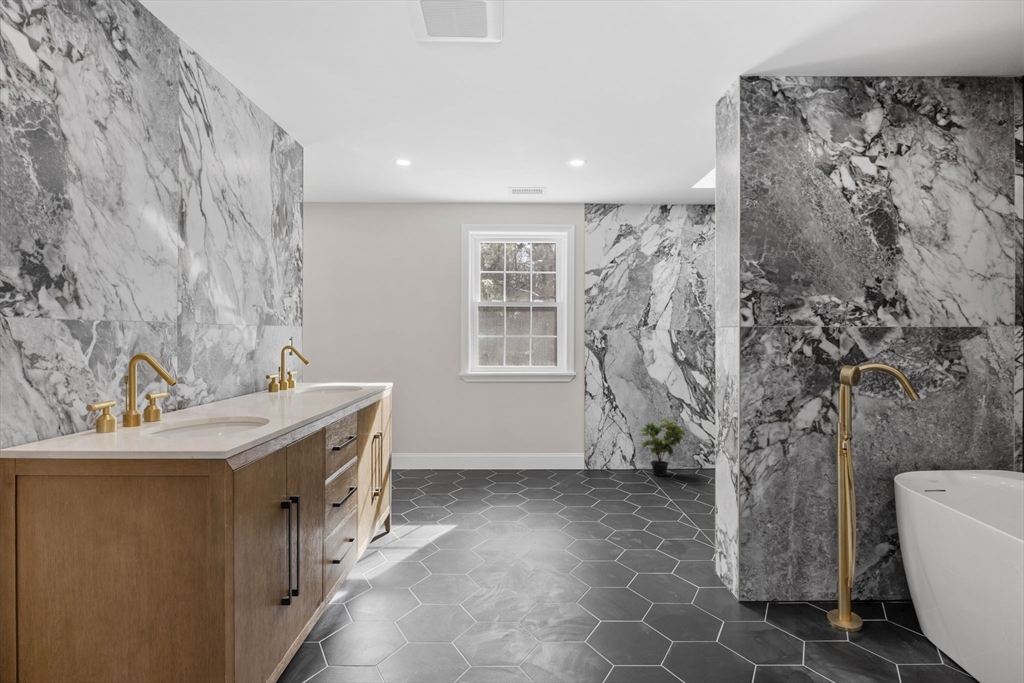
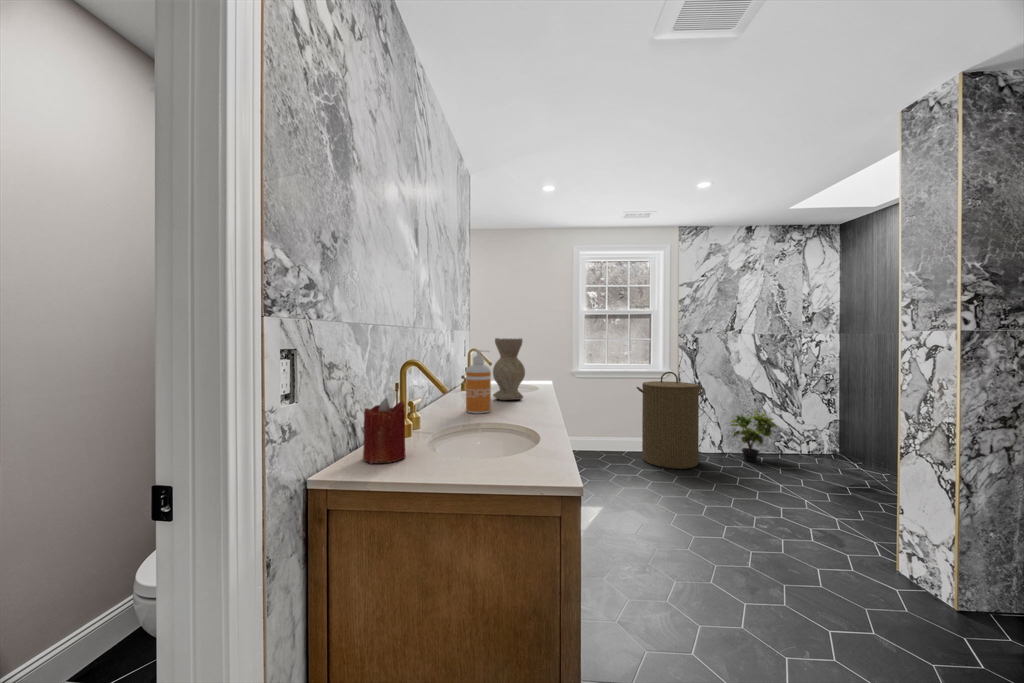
vase: none [284,337,320,401] -> present [493,338,525,400]
soap dispenser: none [232,350,259,411] -> present [466,350,491,413]
laundry hamper: none [530,374,605,484] -> present [636,372,704,469]
candle: none [63,389,107,443] -> present [363,398,405,464]

